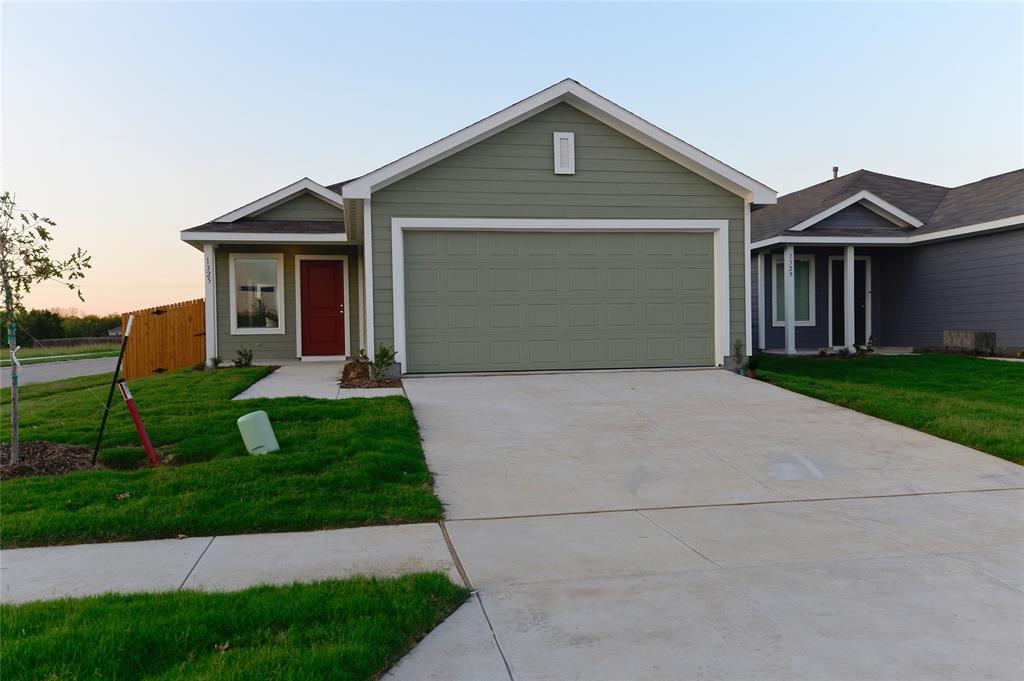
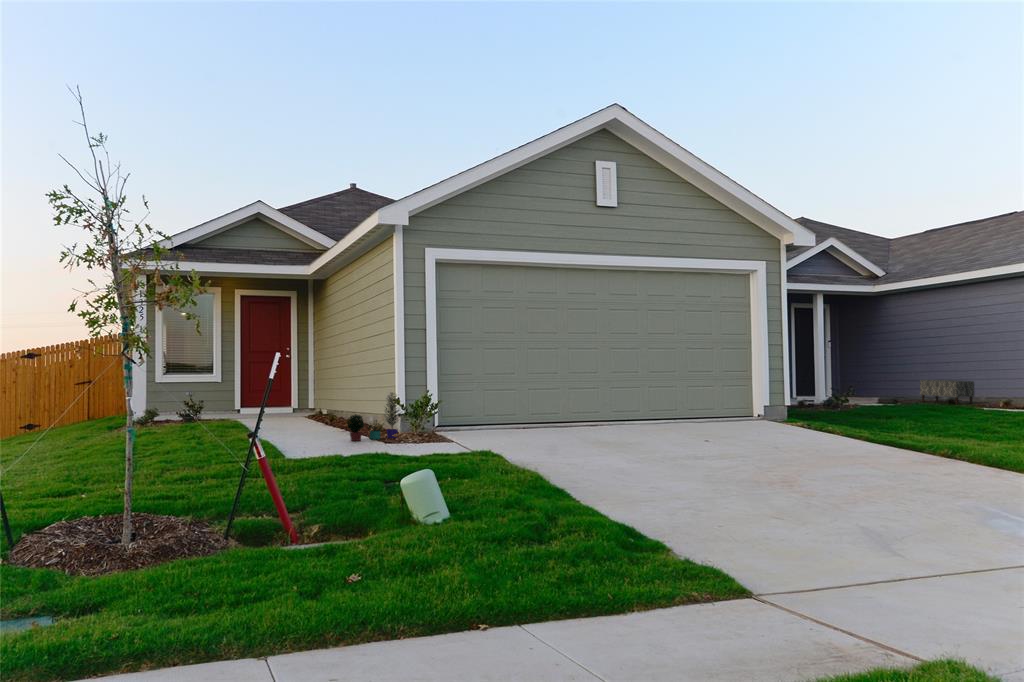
potted plant: present [733,340,759,378] -> present [347,393,399,441]

